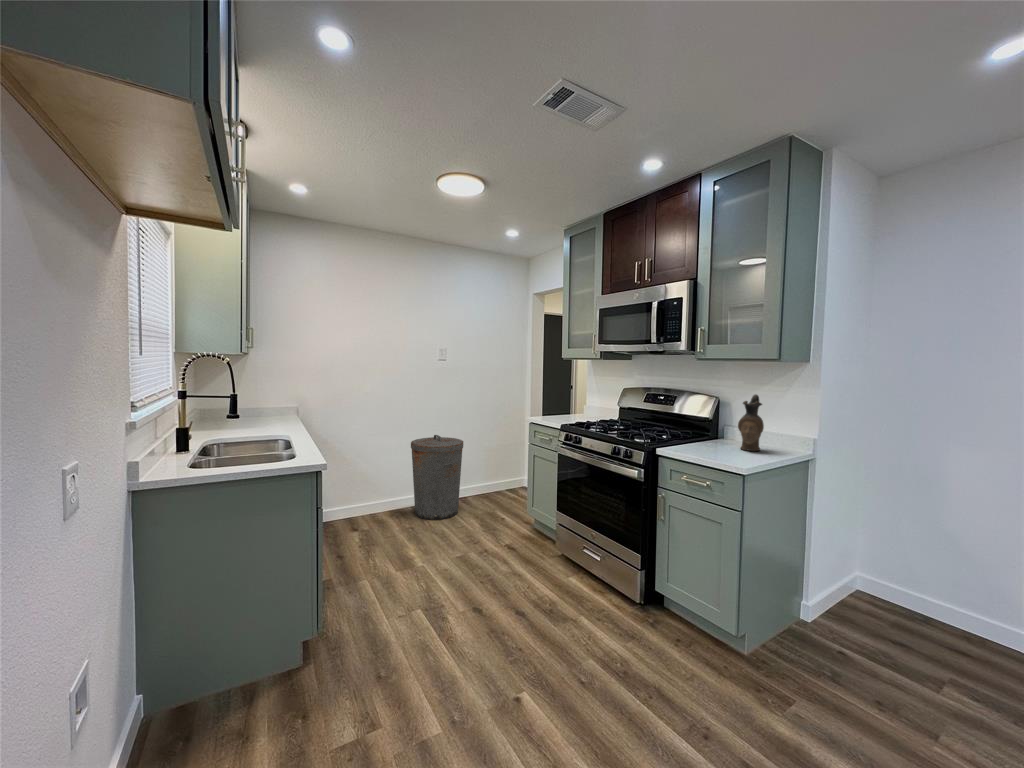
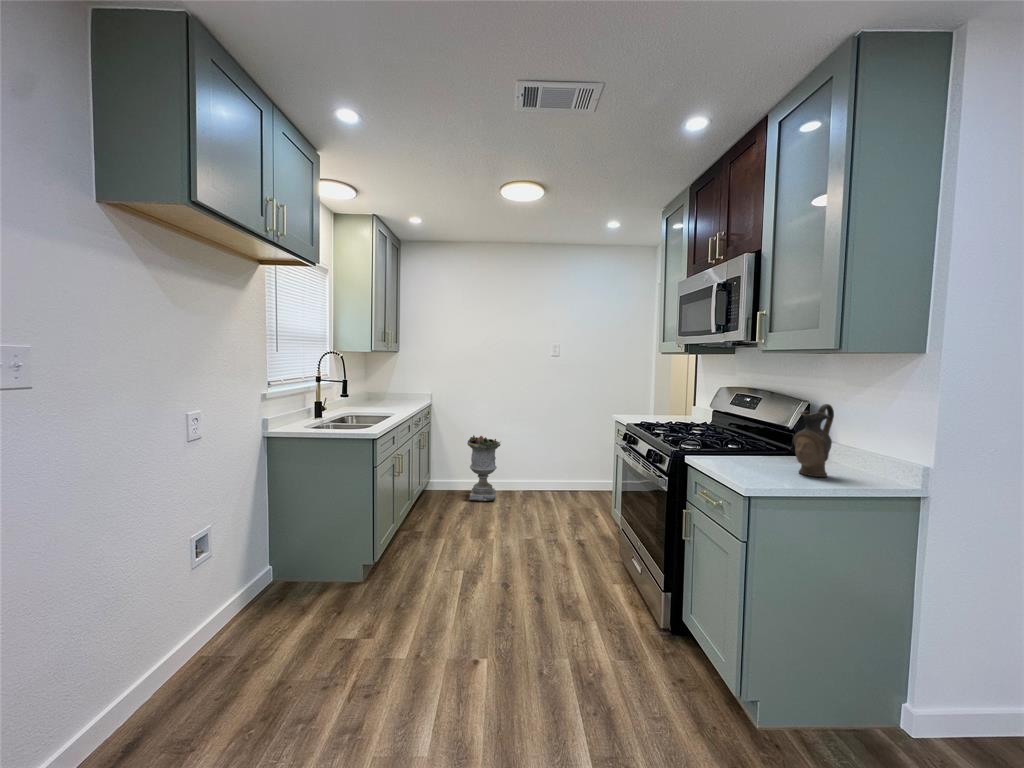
trash can: present [411,435,463,520] -> none [522,431,569,507]
planter: none [345,448,390,528] -> present [467,435,501,501]

